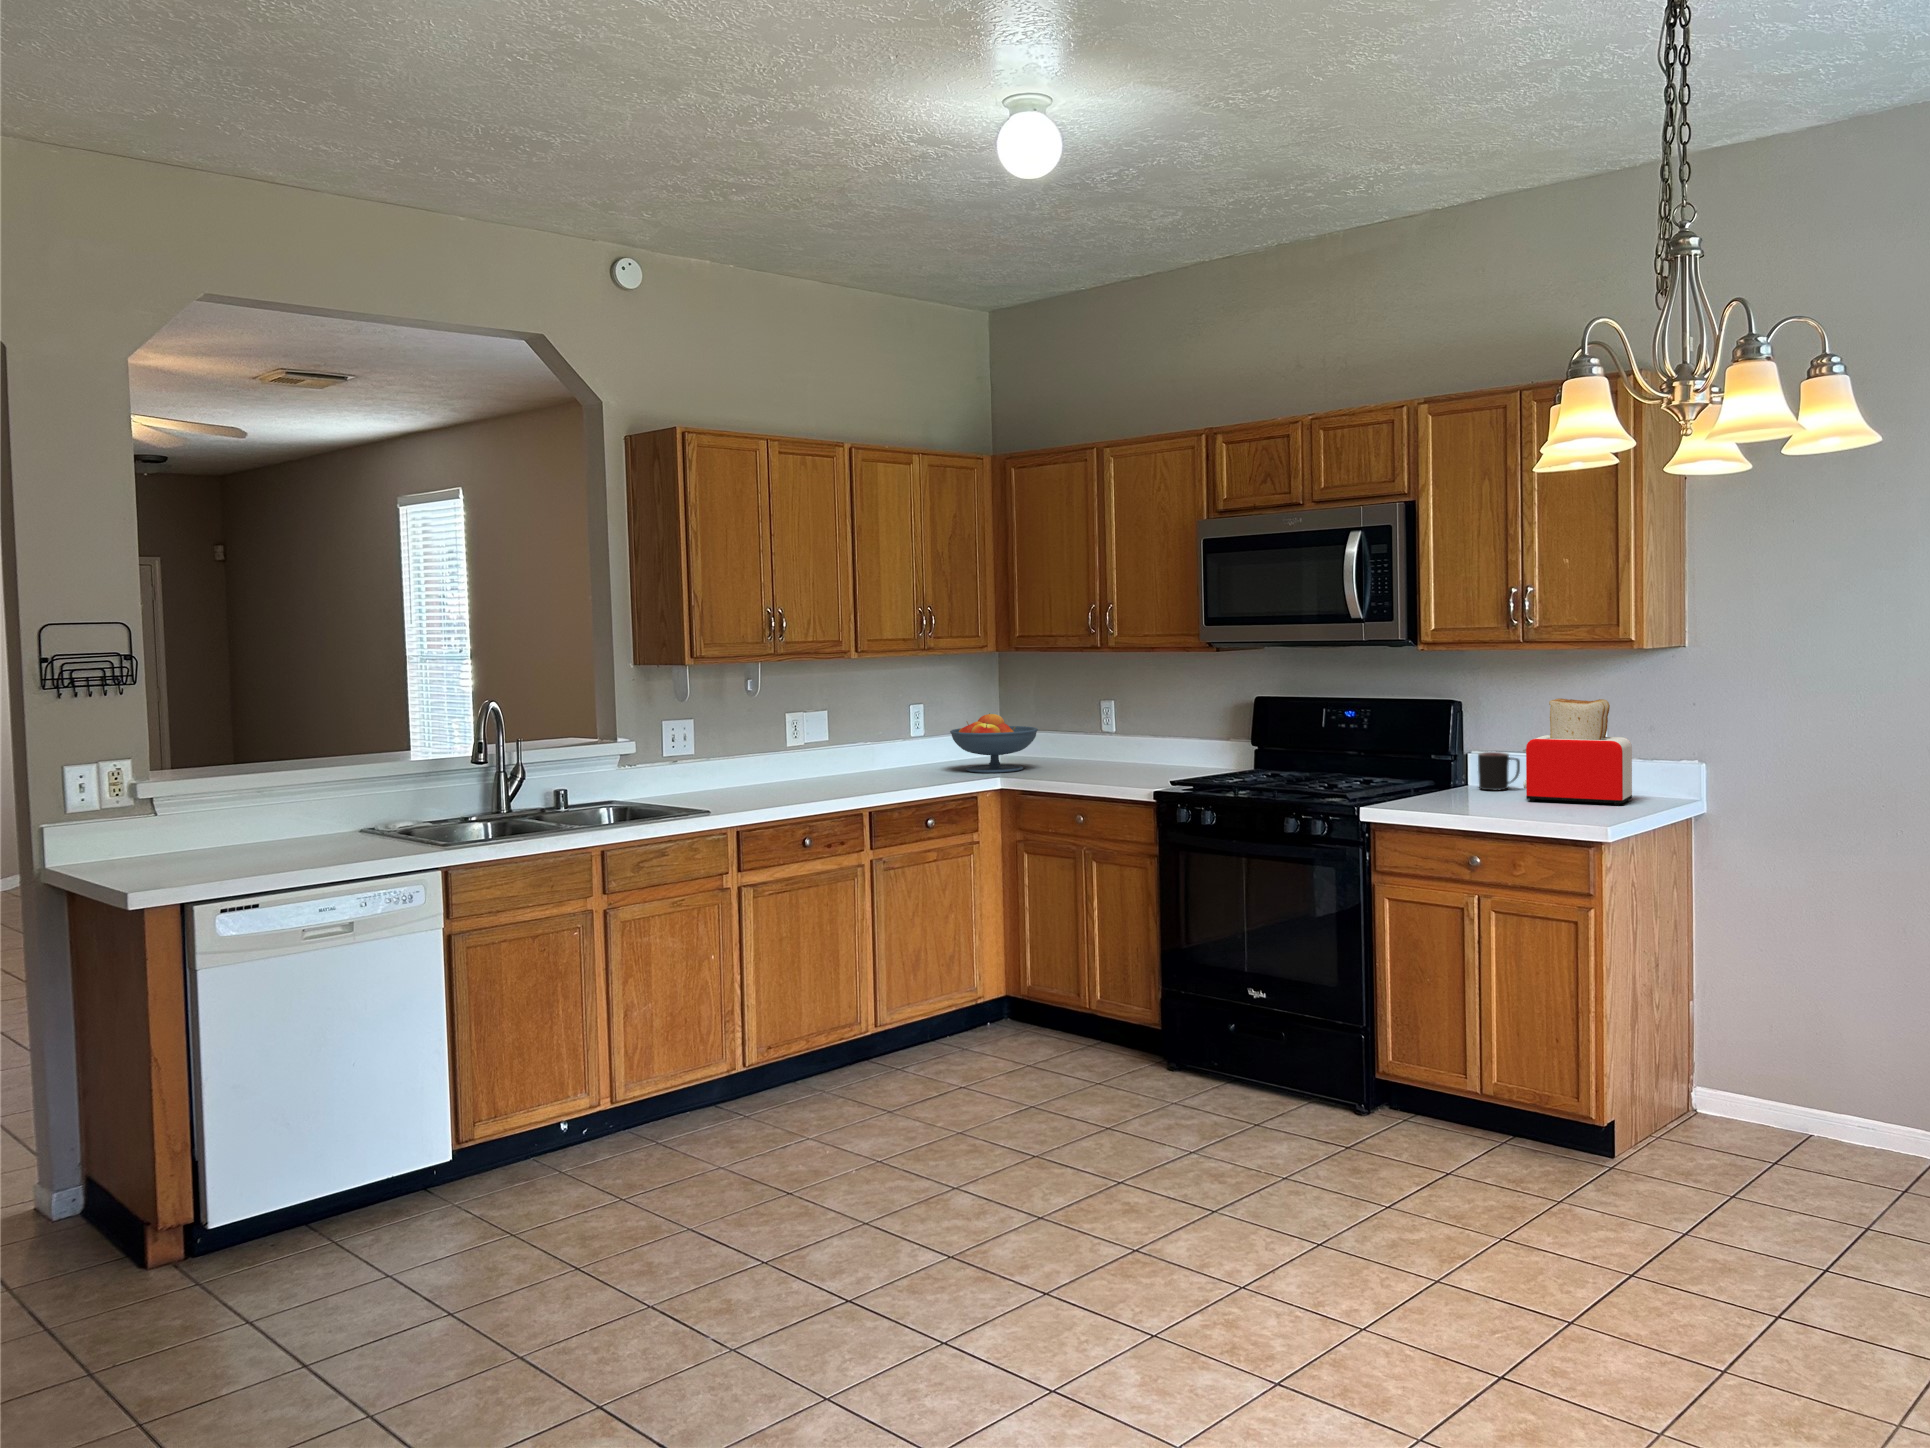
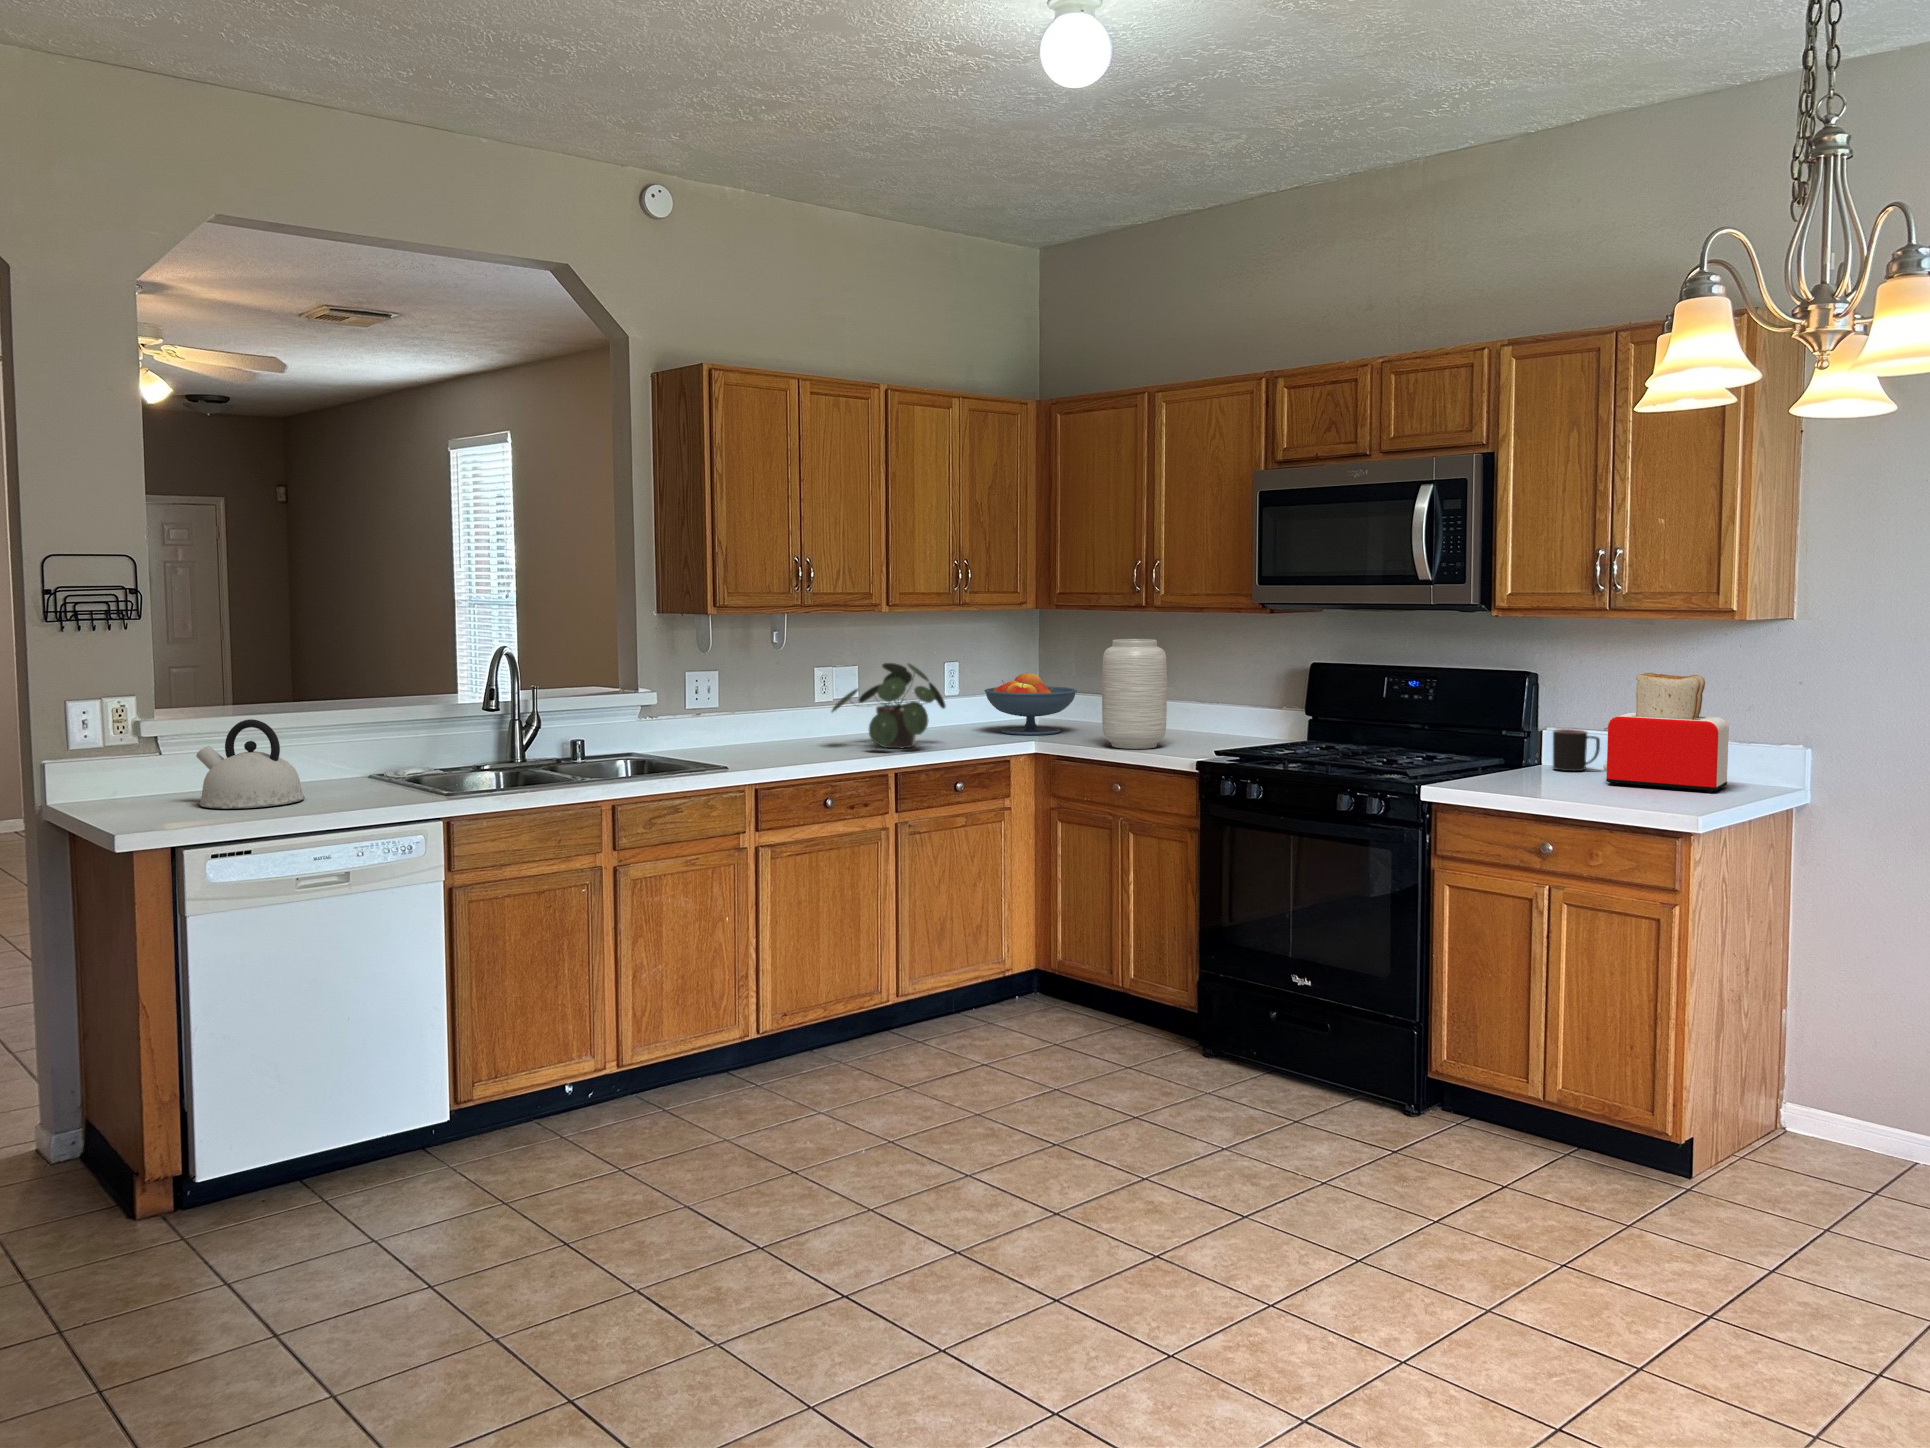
vase: none [1064,679,1124,782] -> present [1102,639,1167,749]
potted plant: none [806,707,915,789] -> present [832,663,945,748]
kettle: none [194,778,303,865] -> present [196,719,305,809]

